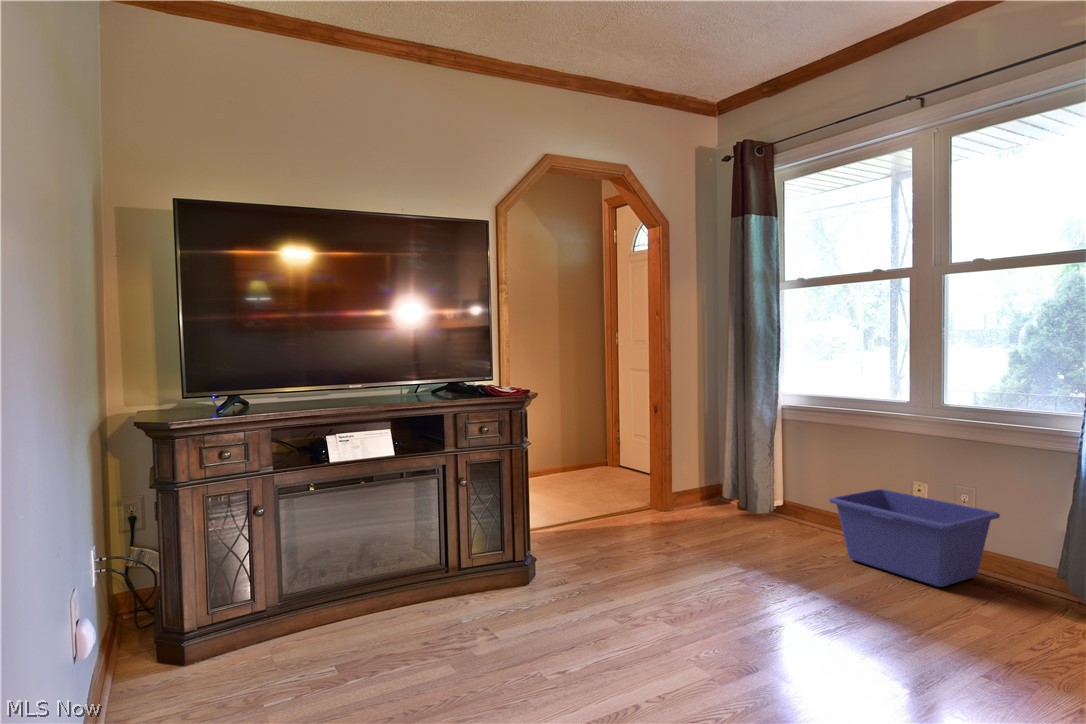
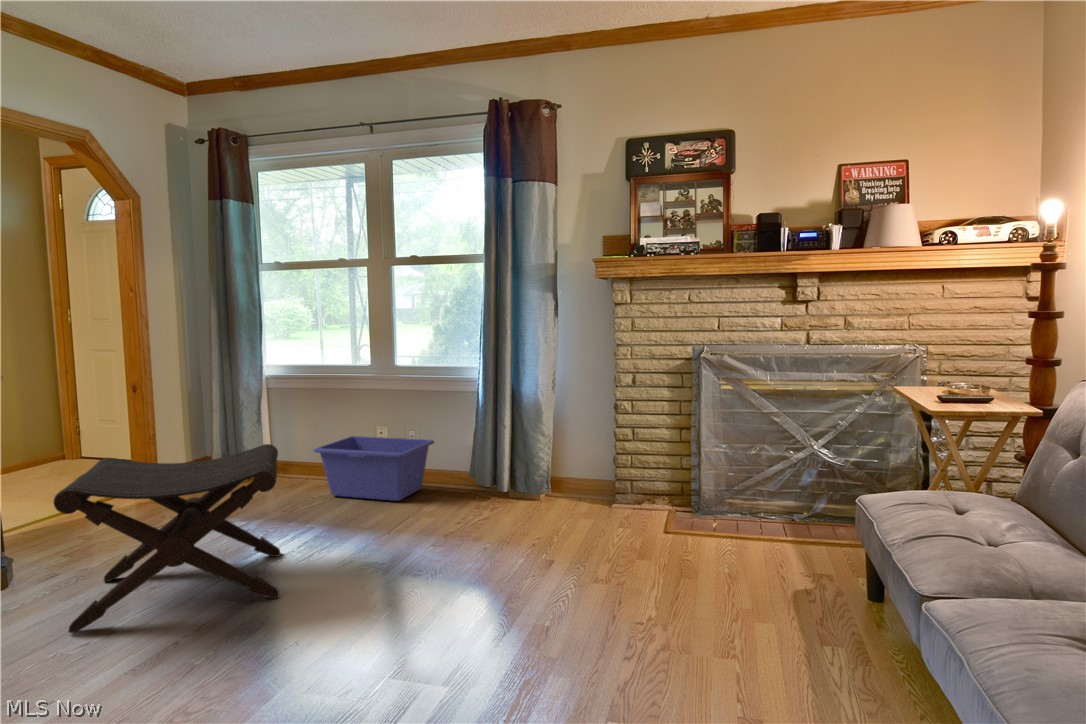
footstool: none [568,478,781,676] -> present [54,444,281,633]

